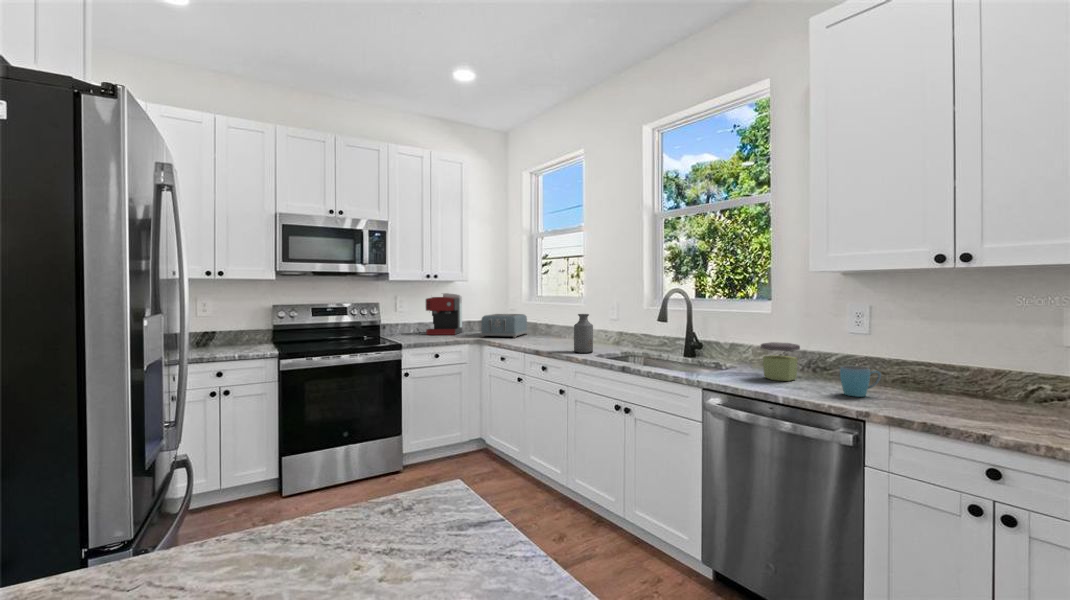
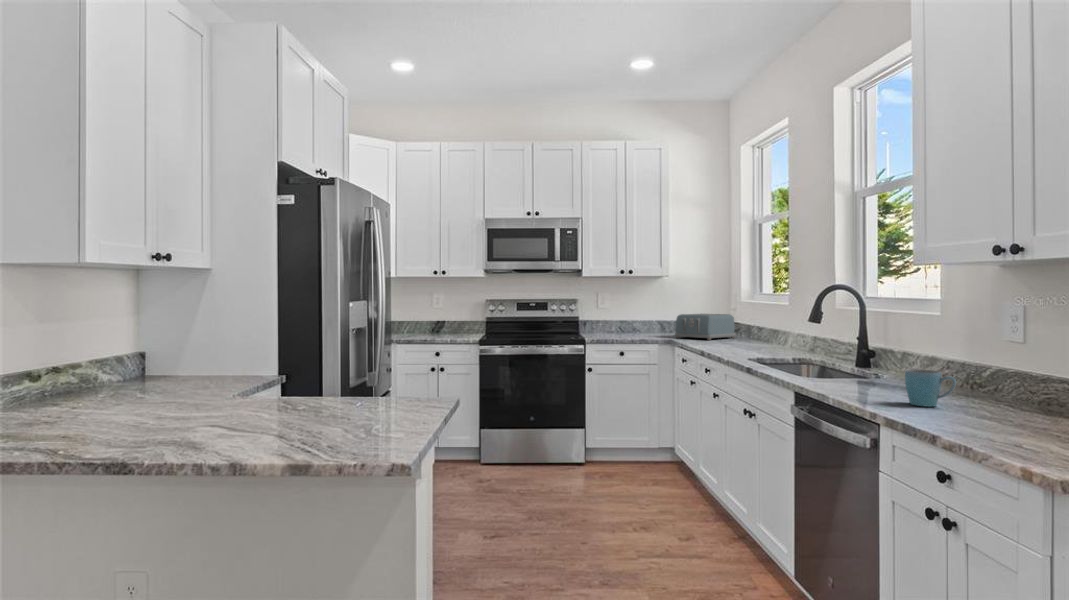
coffee maker: present [426,293,462,335] -> none [628,291,671,335]
bottle: present [574,314,593,353] -> none [733,311,756,355]
jar: present [761,342,800,381] -> none [867,344,911,390]

